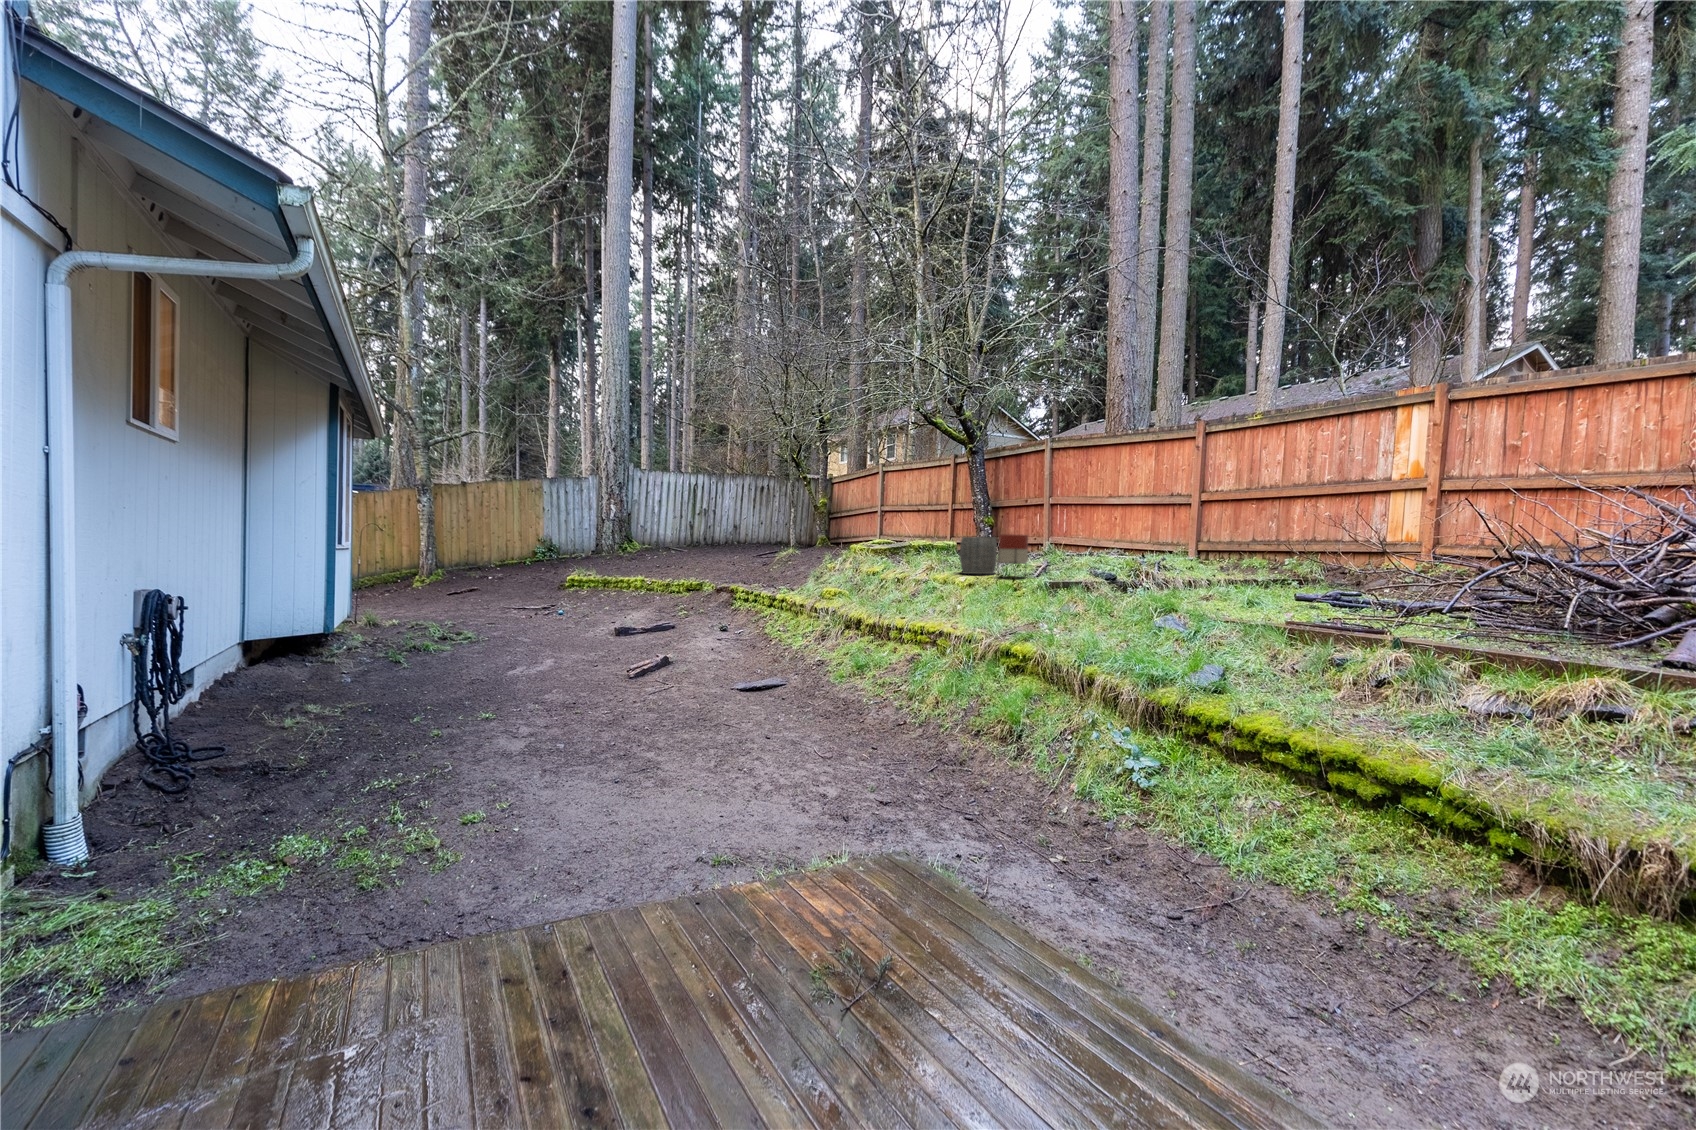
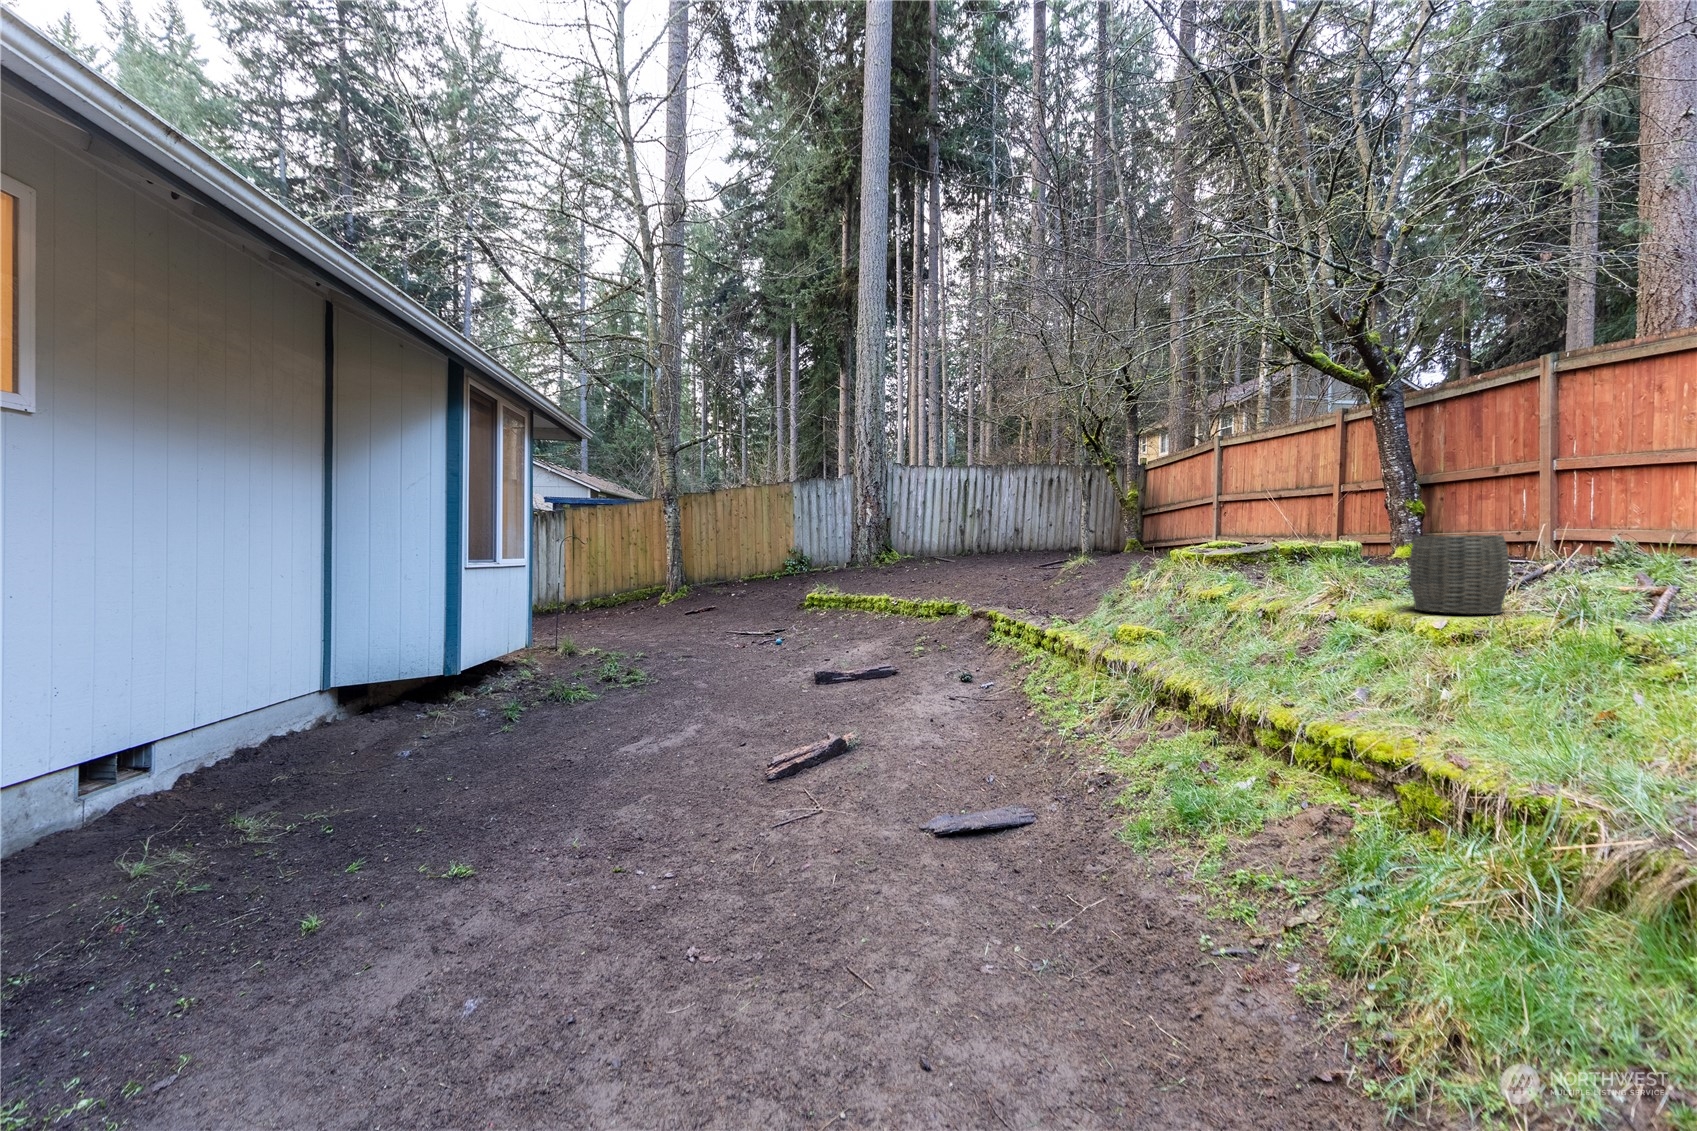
planter: present [998,534,1028,569] -> none [1520,528,1617,629]

